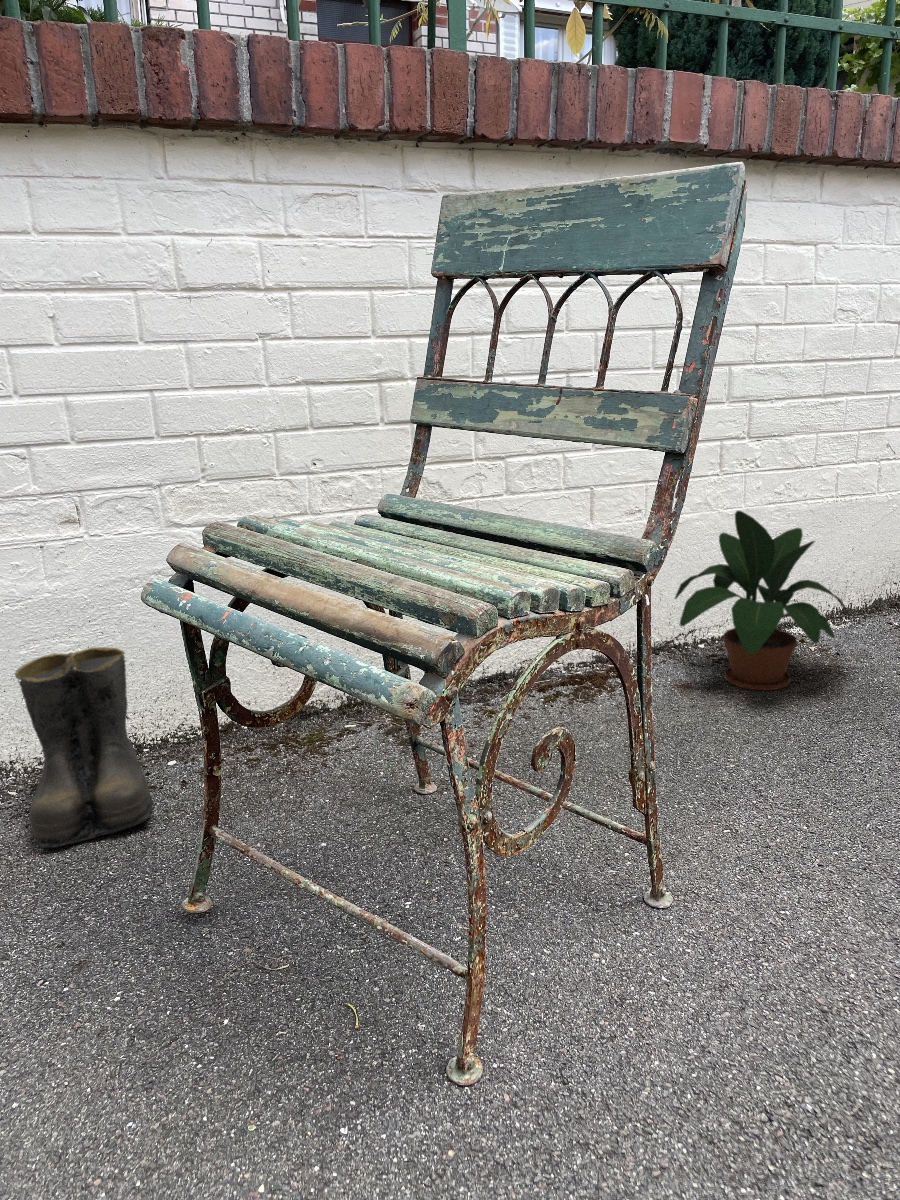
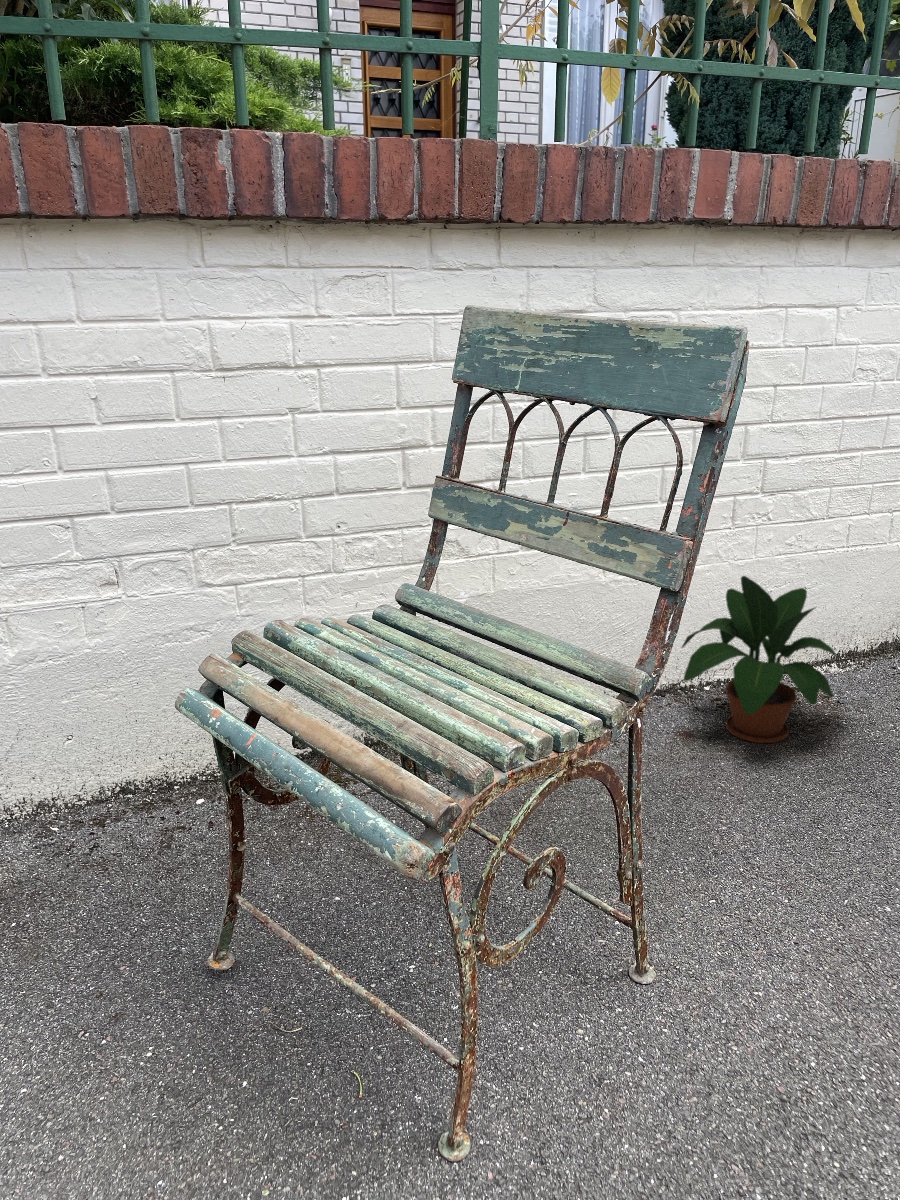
boots: present [15,647,154,848] -> none [59,698,186,892]

